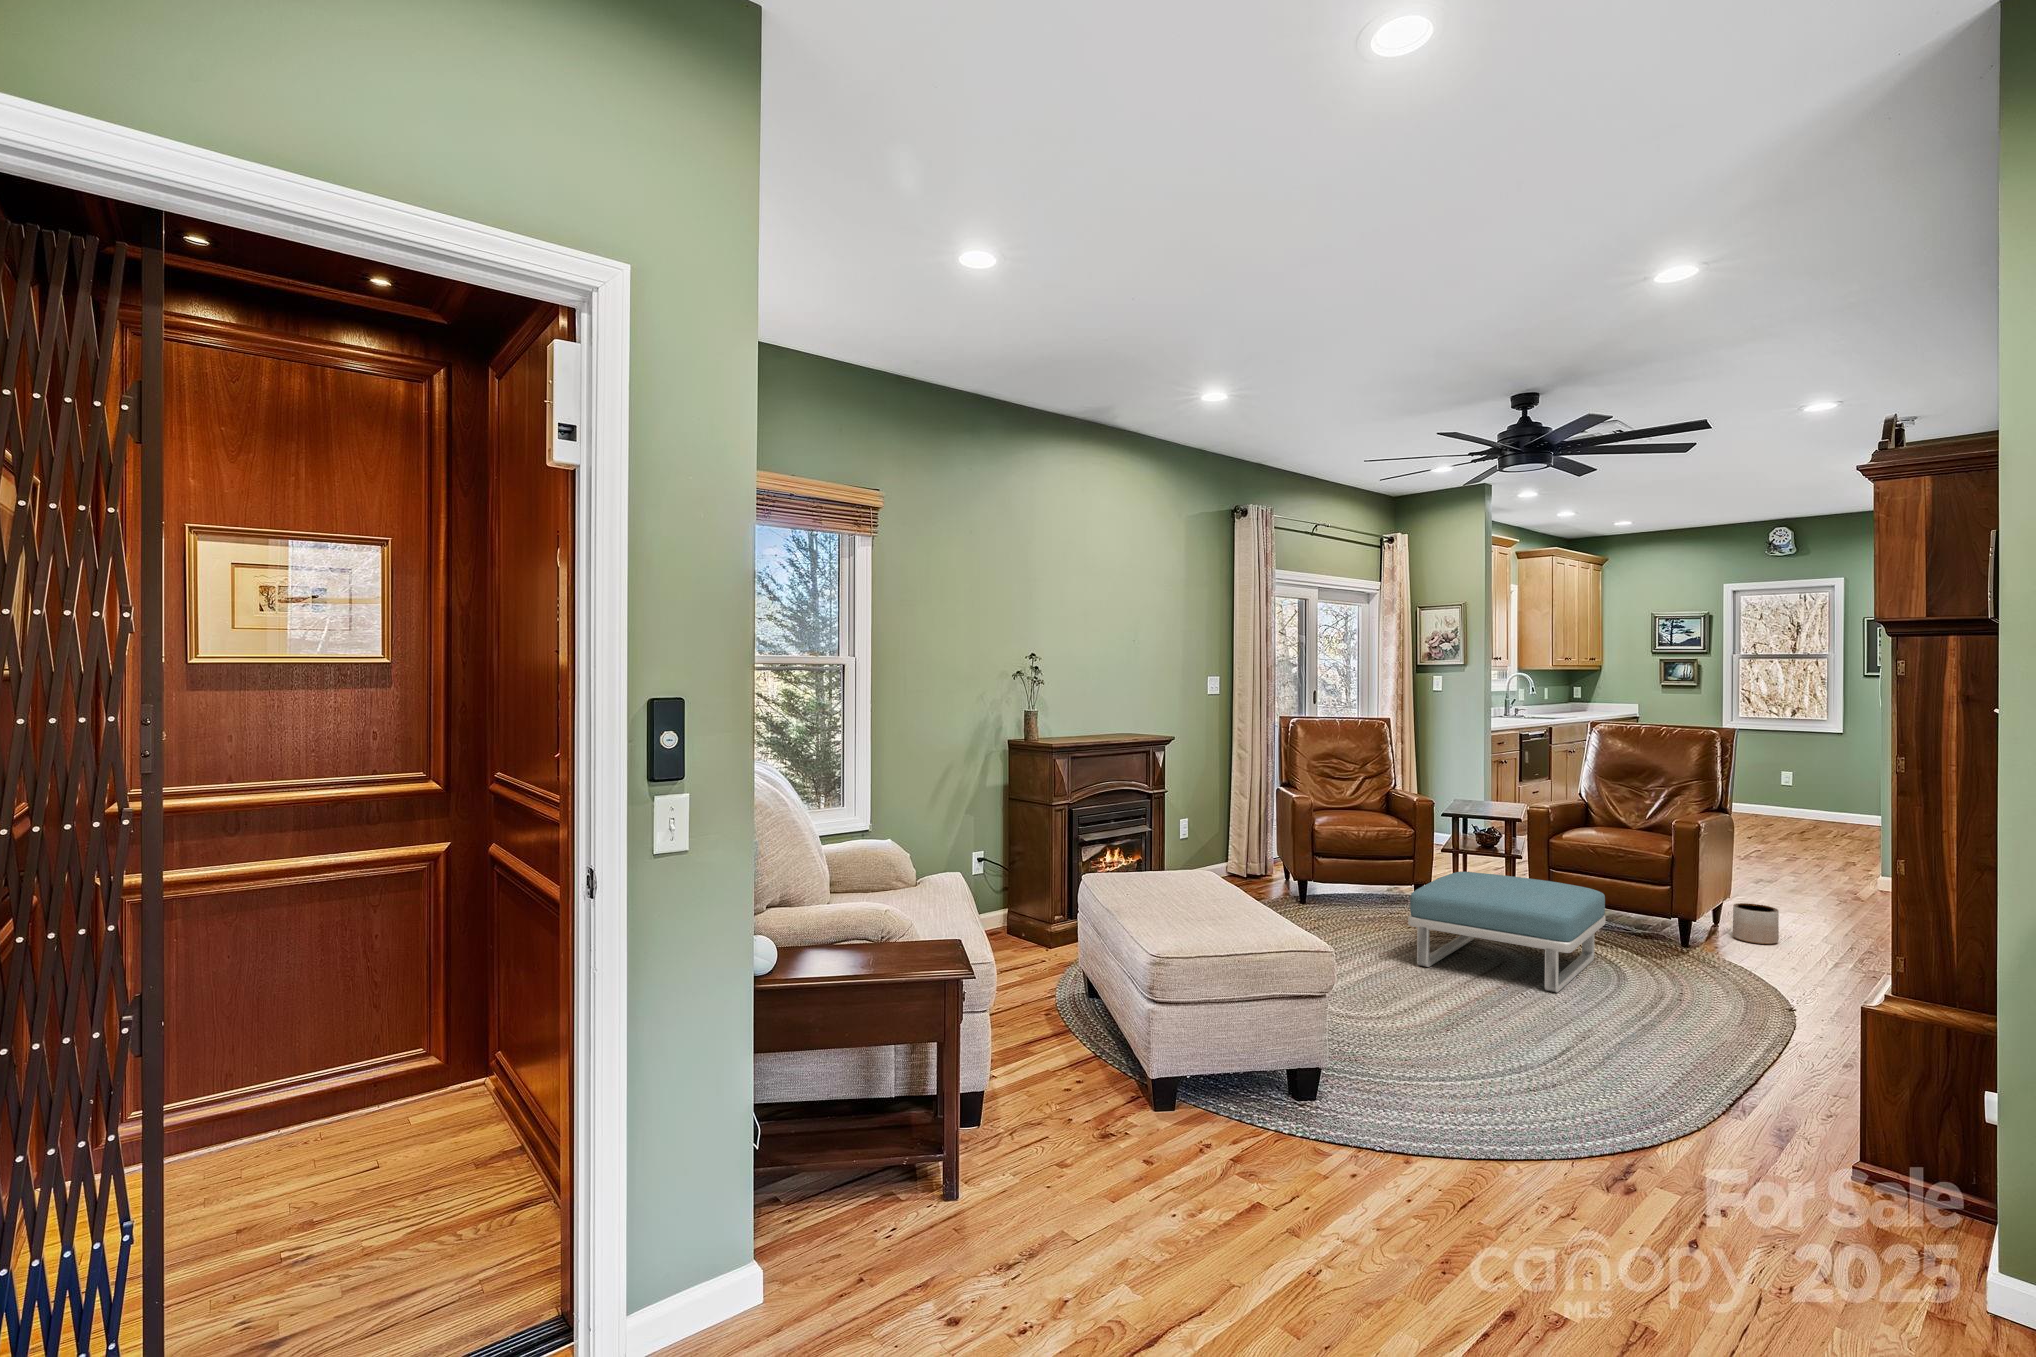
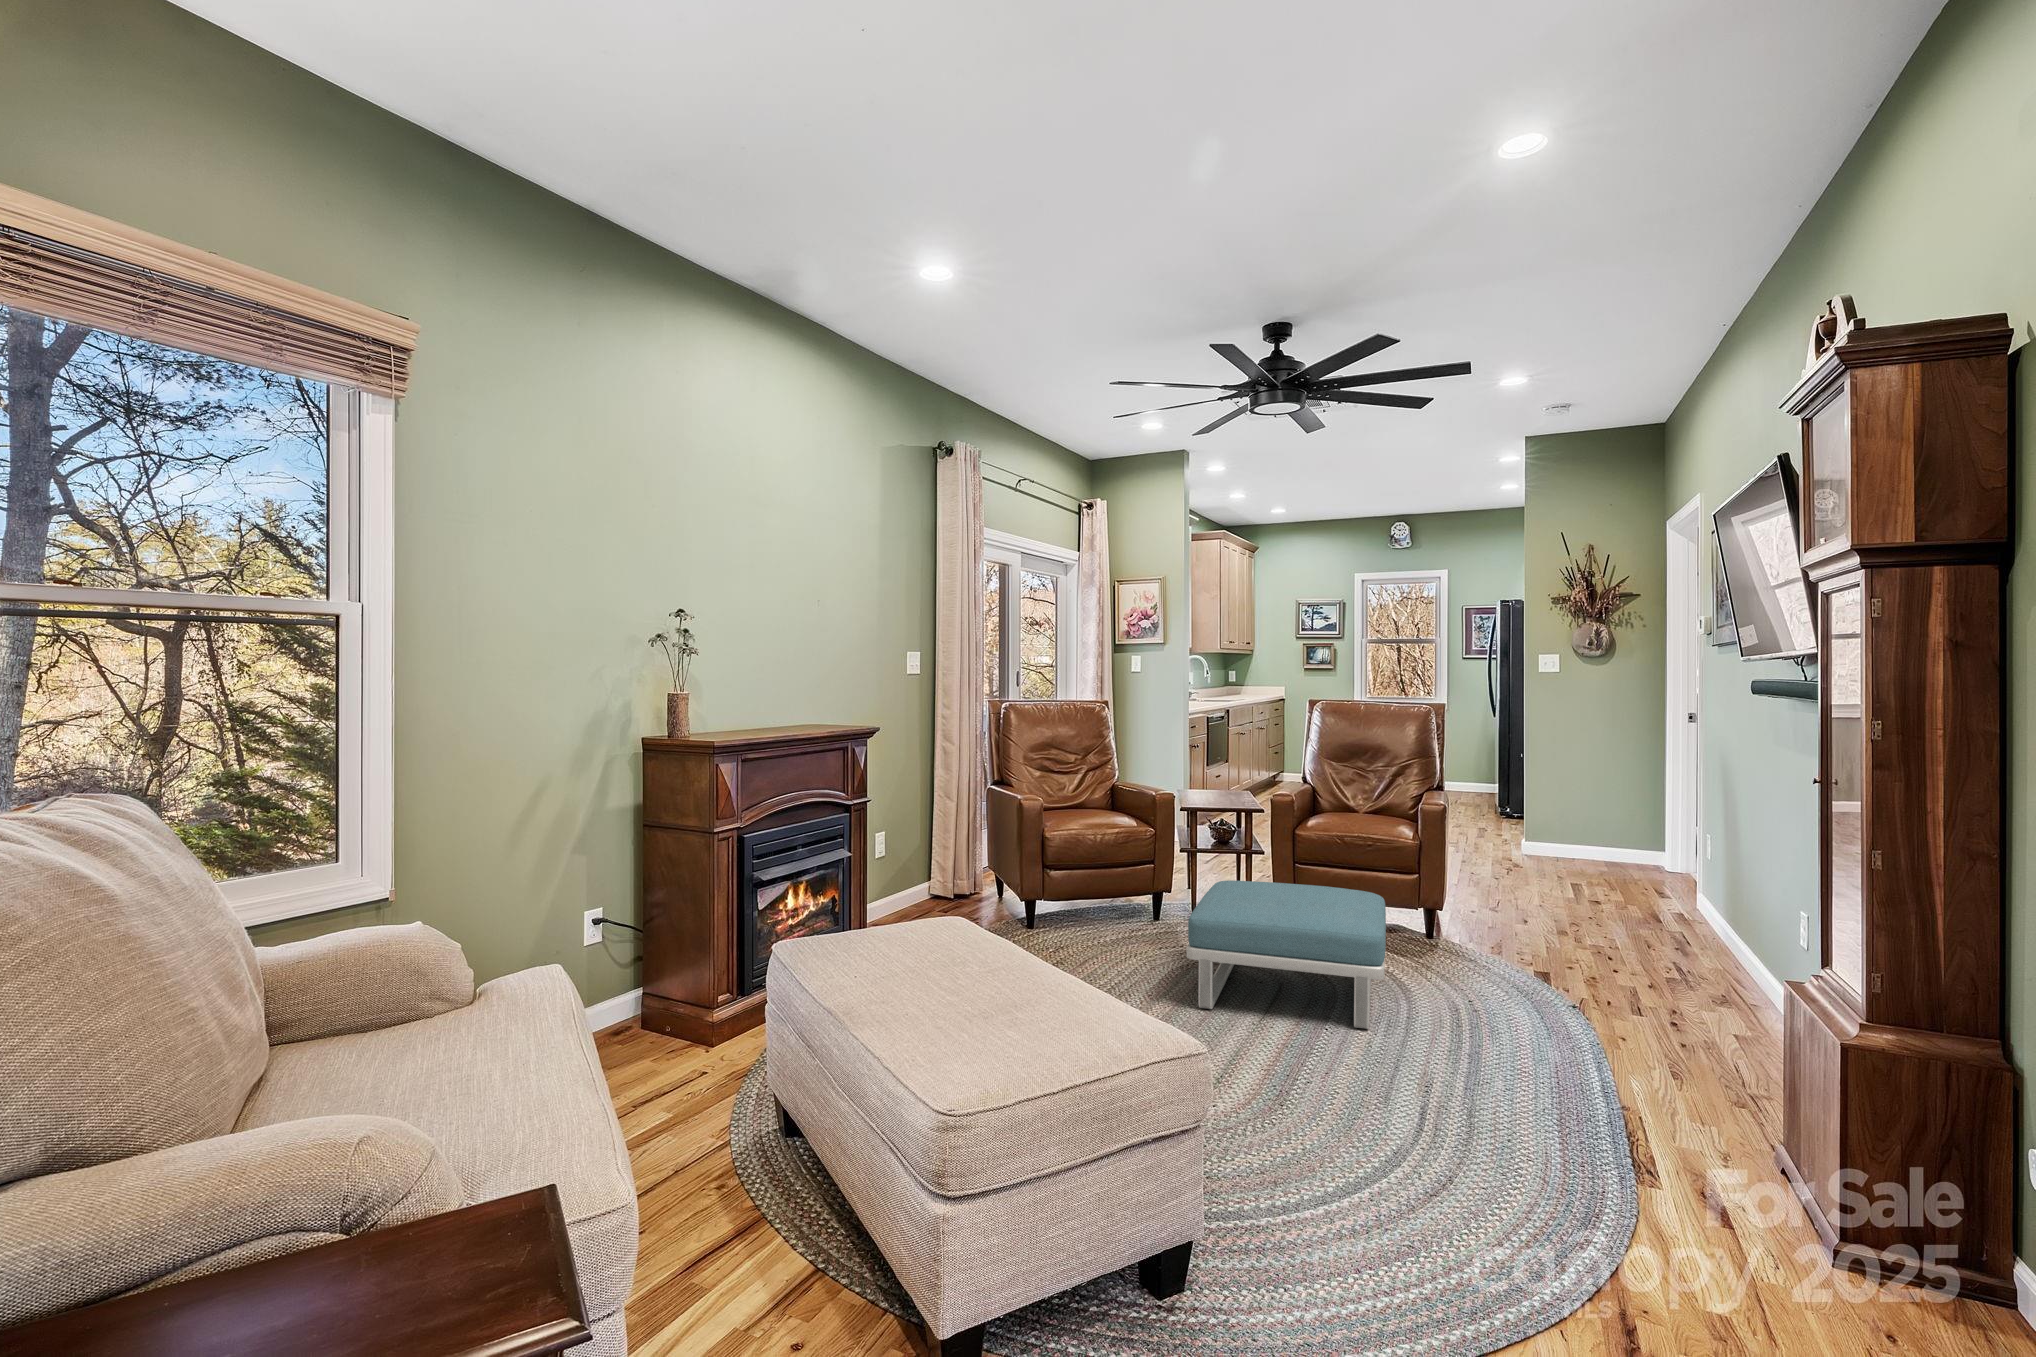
planter: present [1733,903,1779,944] -> none [1470,890,1513,933]

